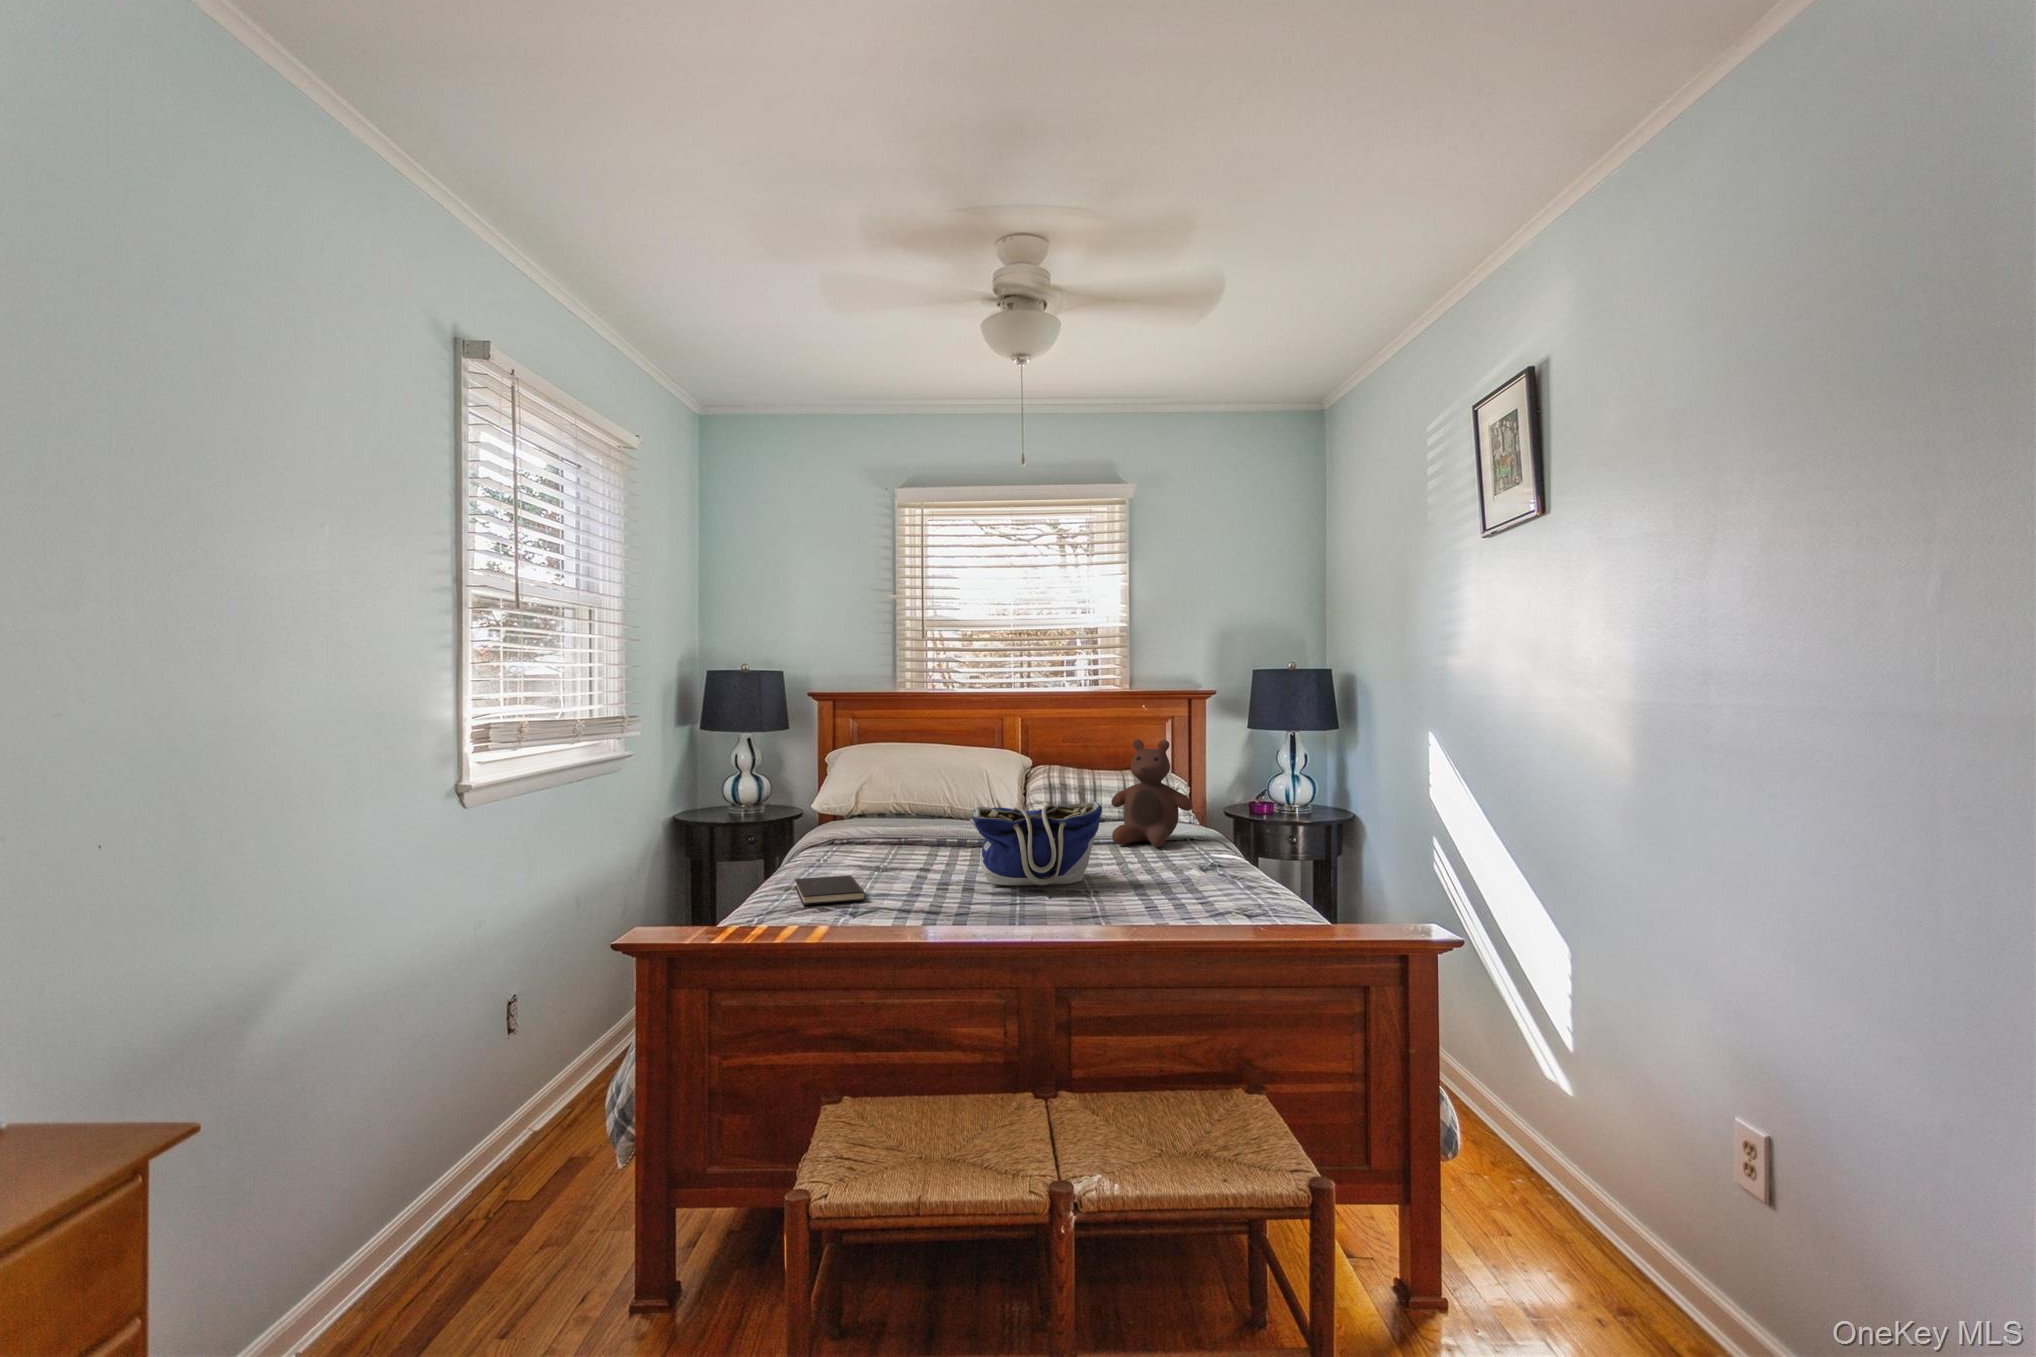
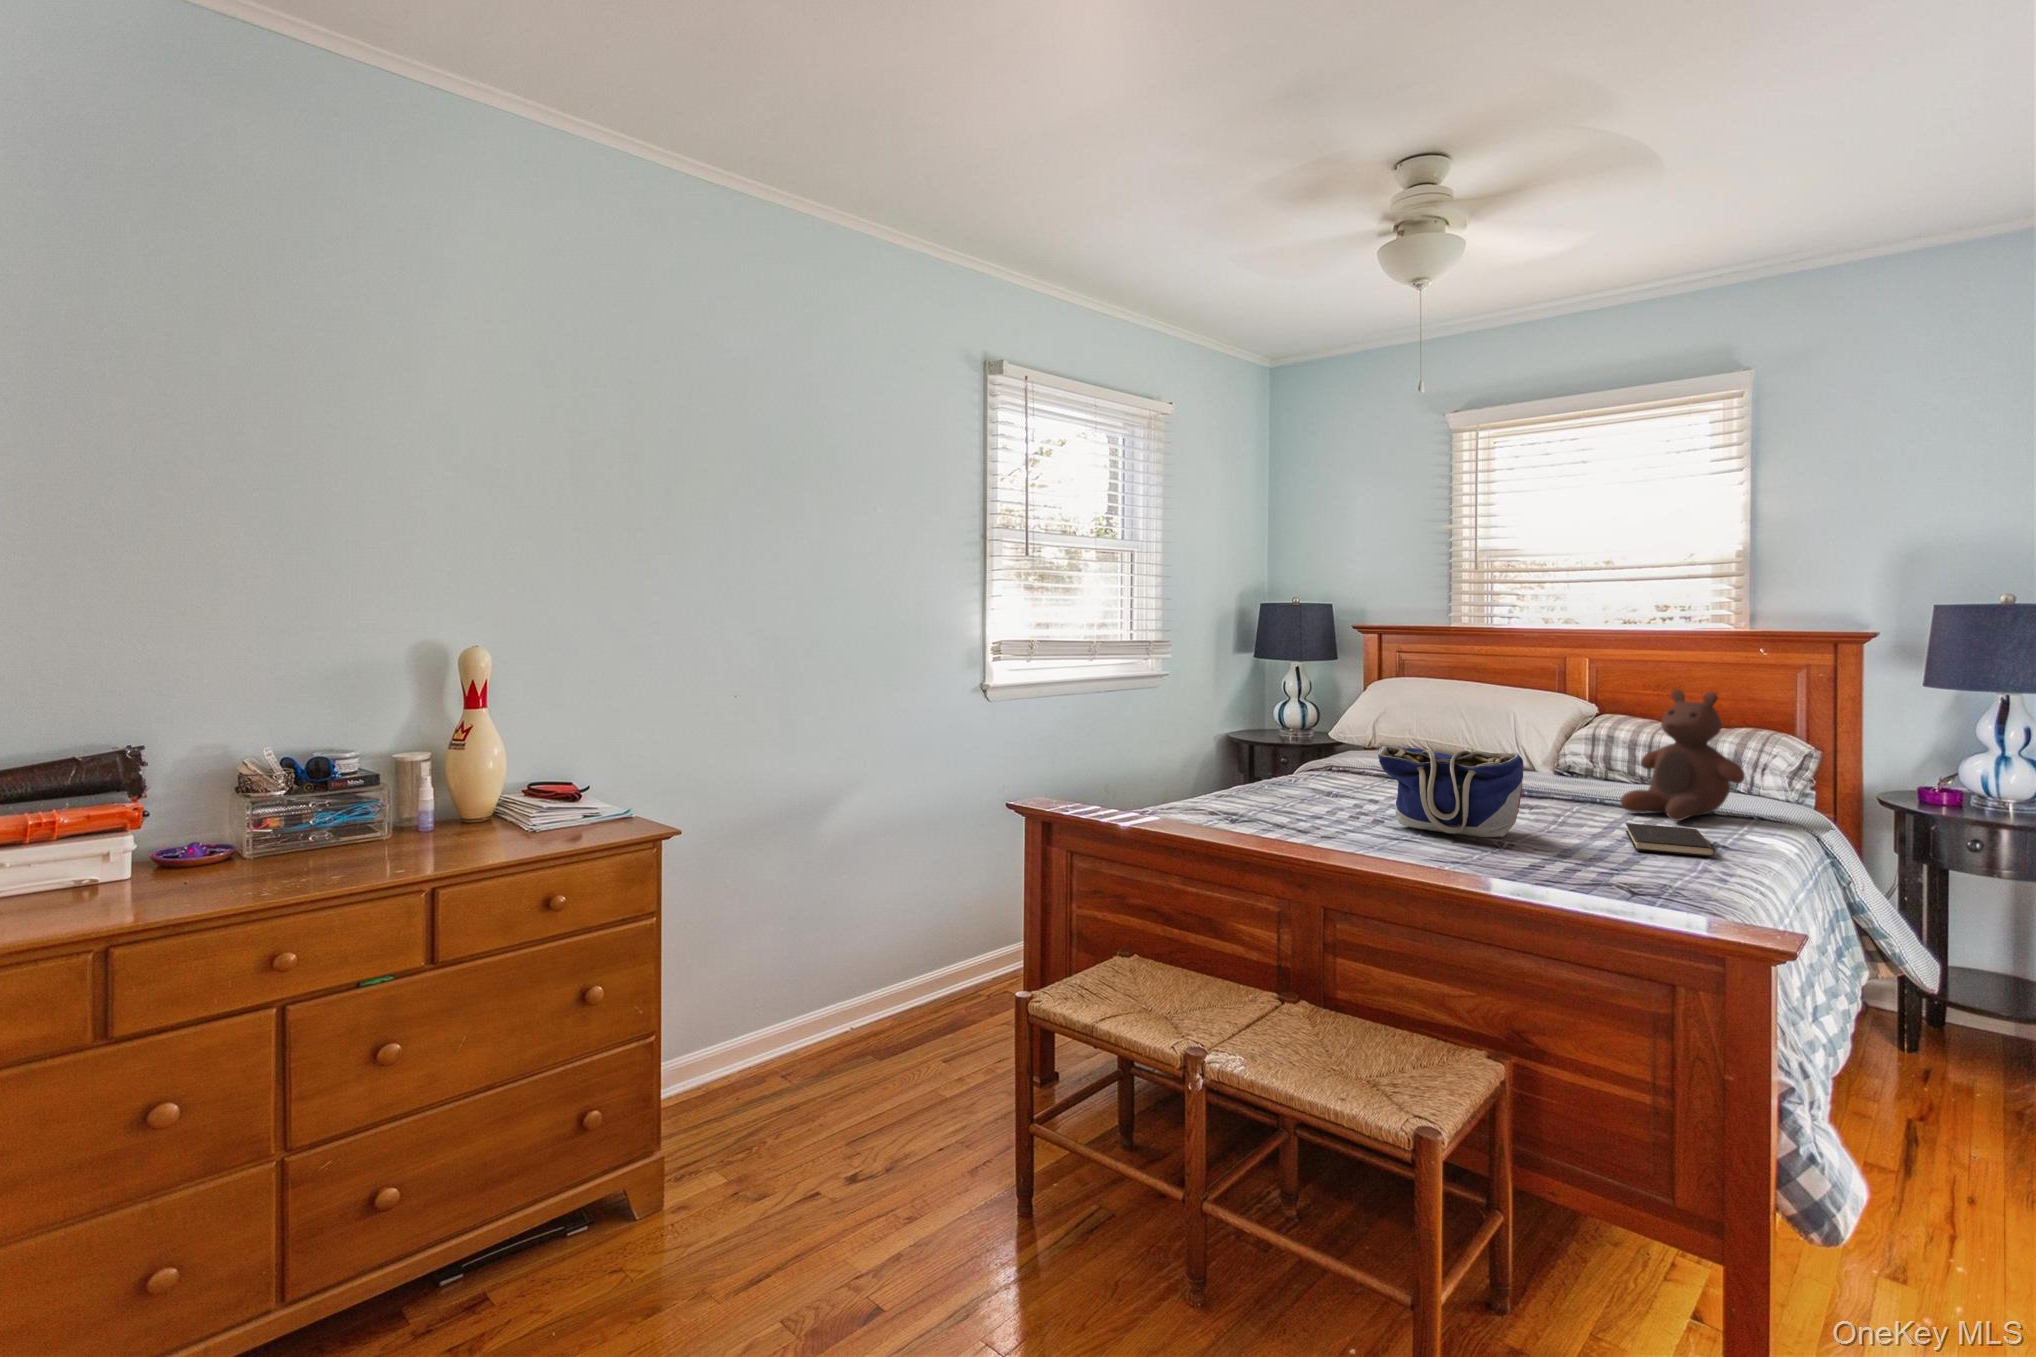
hardcover book: present [795,875,865,905] -> present [1626,823,1714,857]

